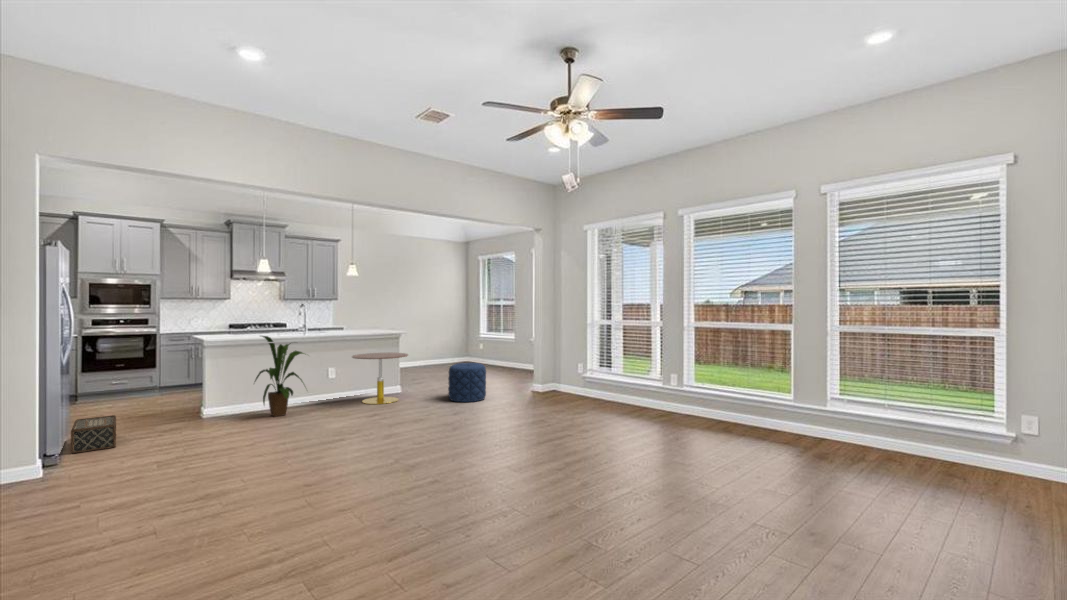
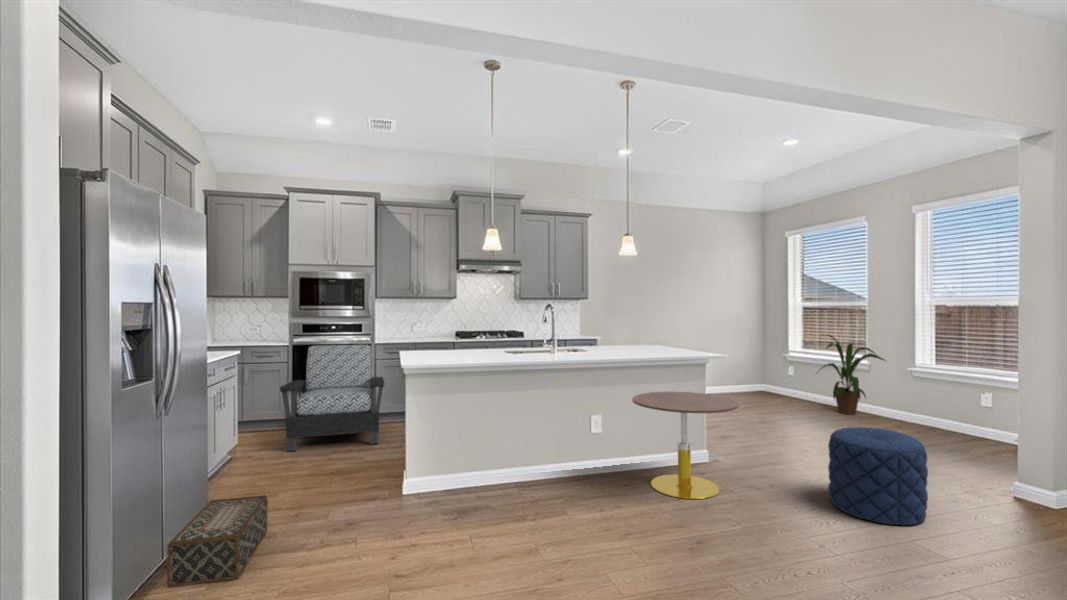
armchair: none [85,334,176,411] -> present [280,345,384,452]
house plant: present [255,336,304,417] -> present [822,336,885,414]

